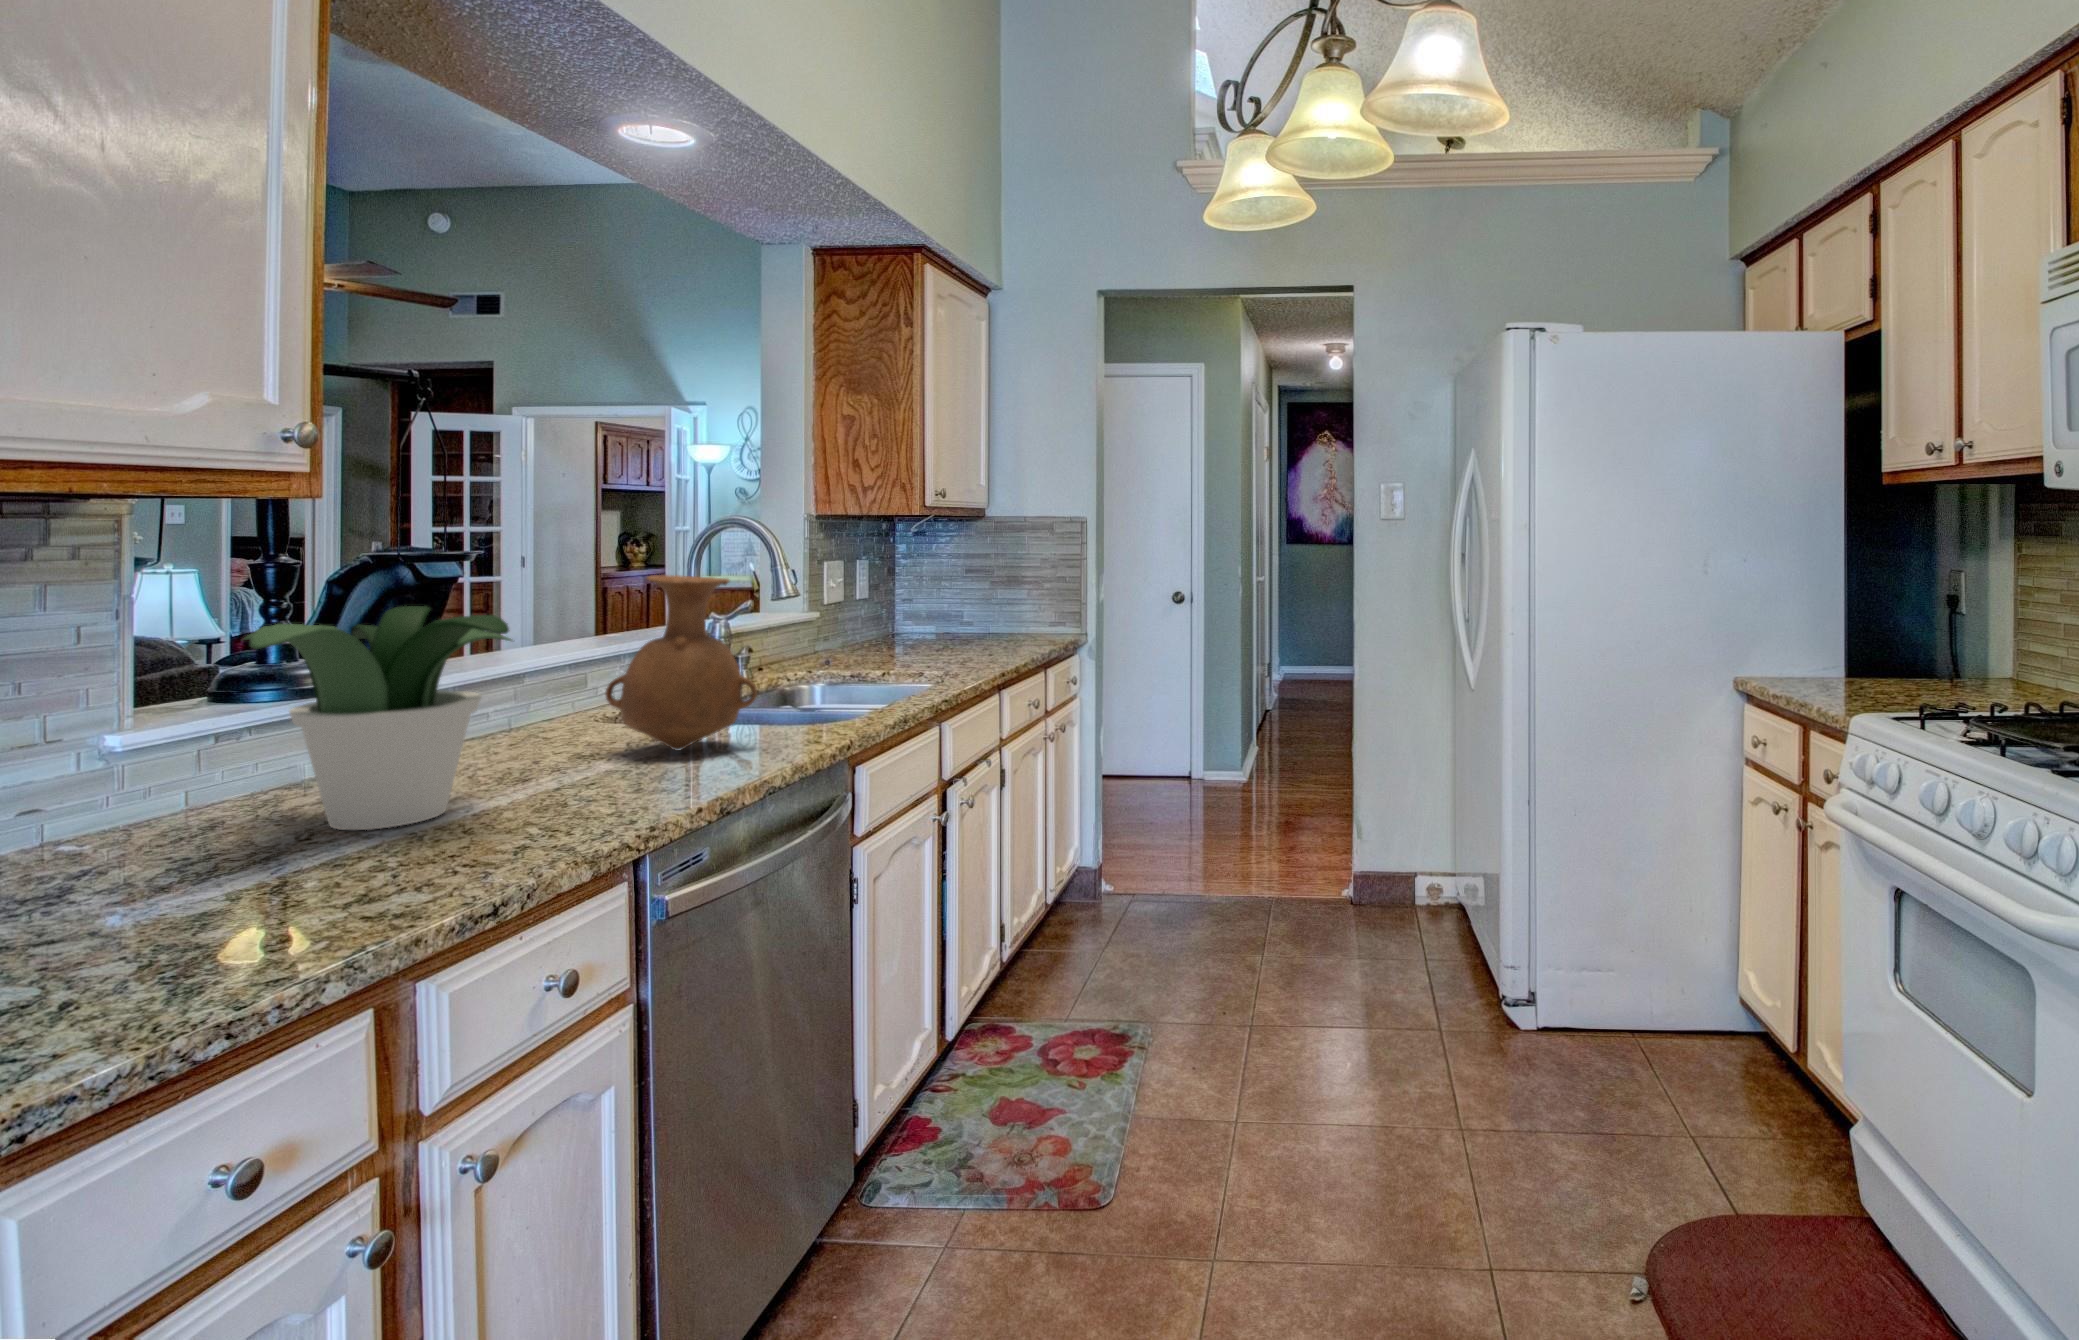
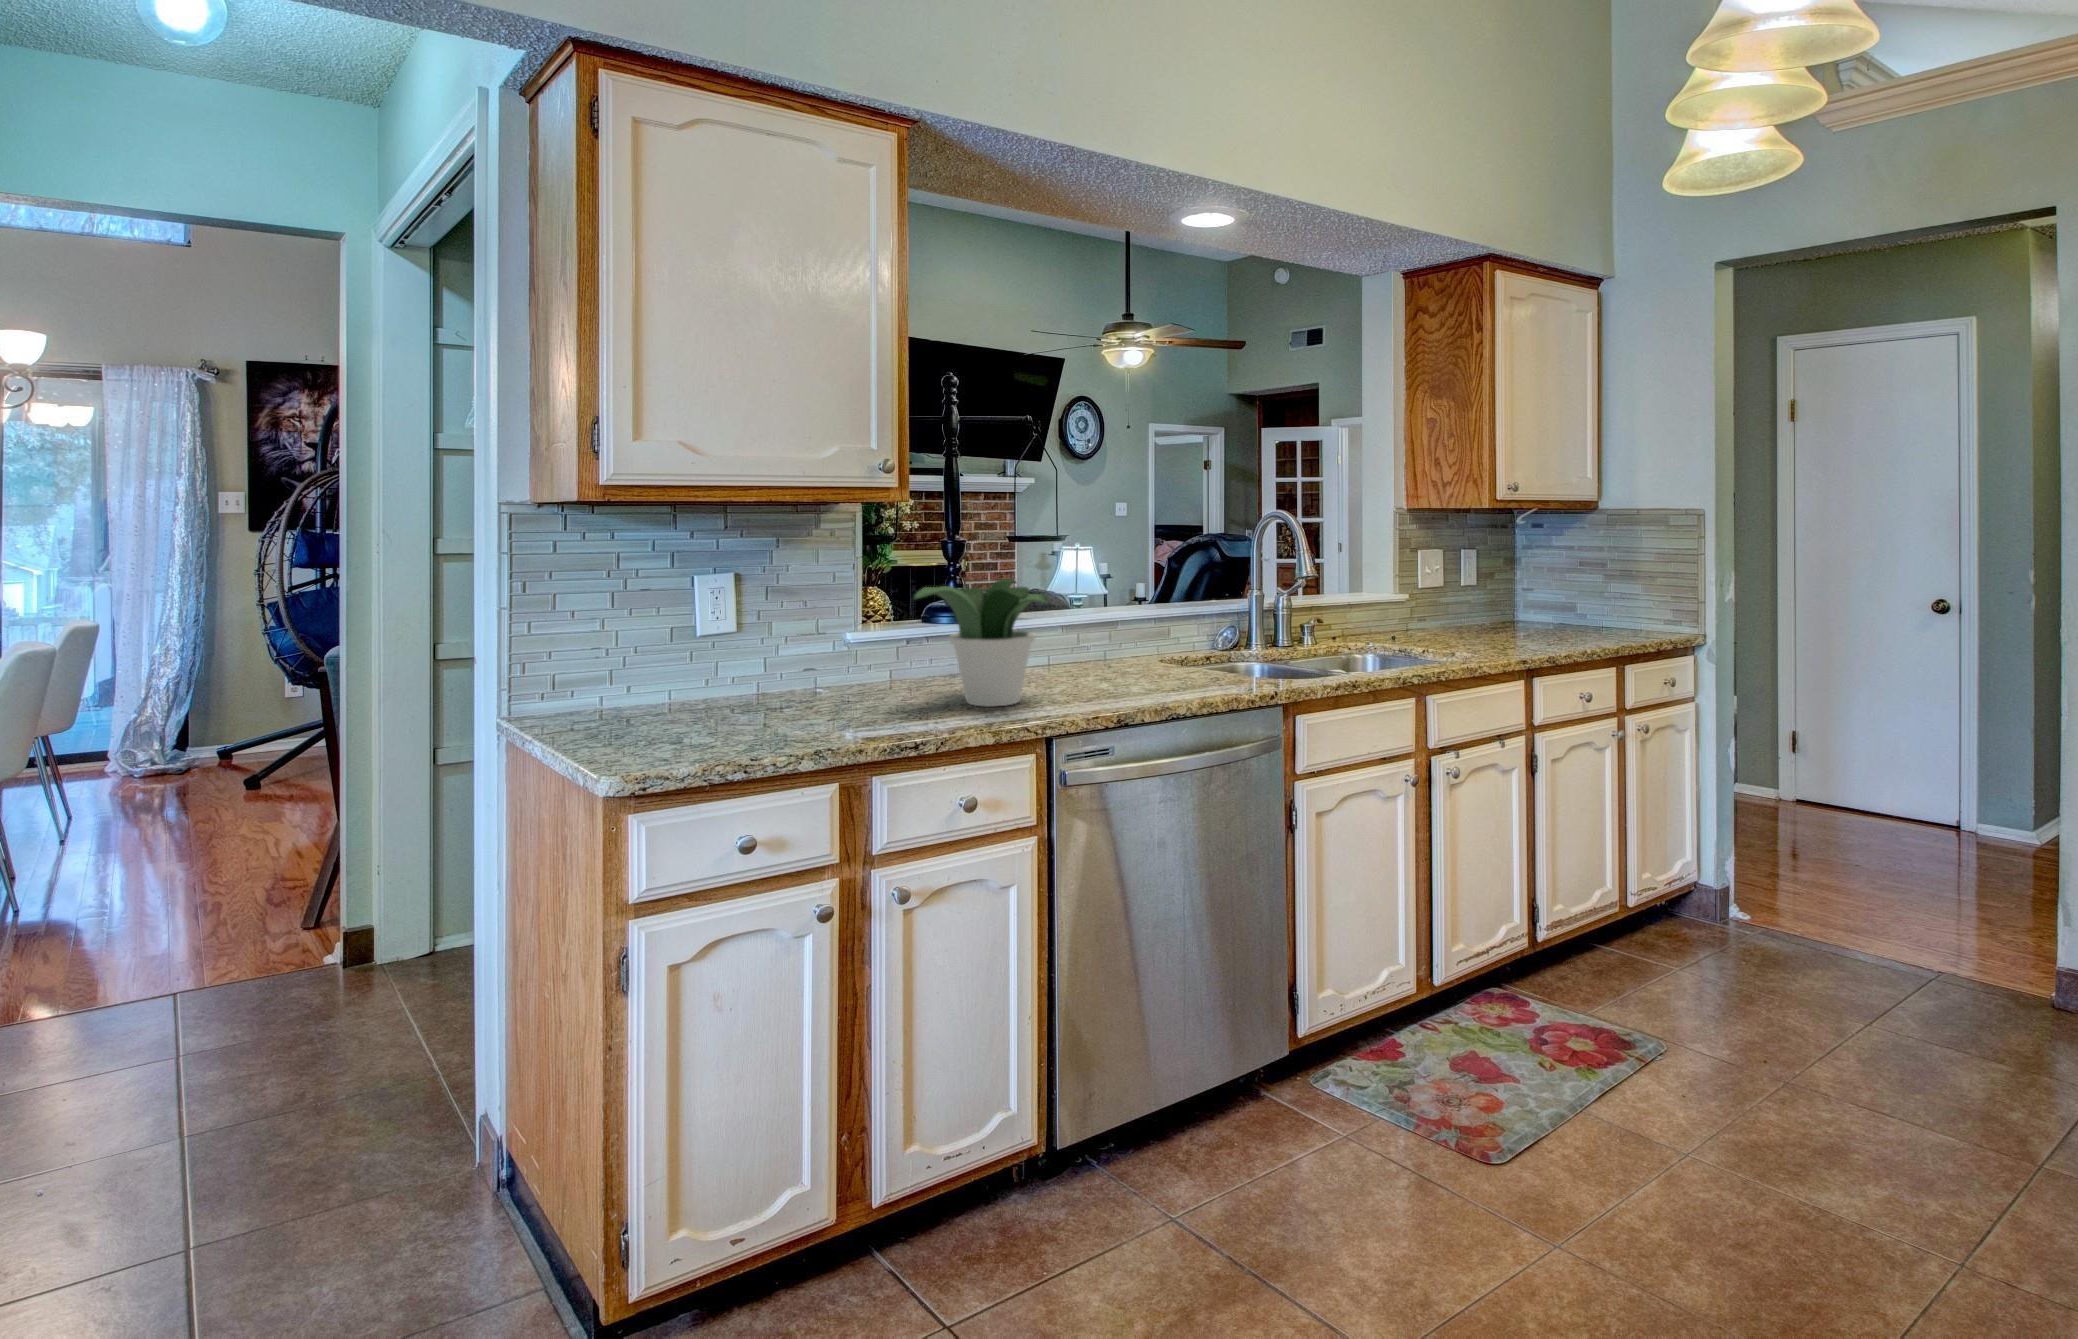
vase: present [605,575,757,750] -> none [1138,563,1226,689]

